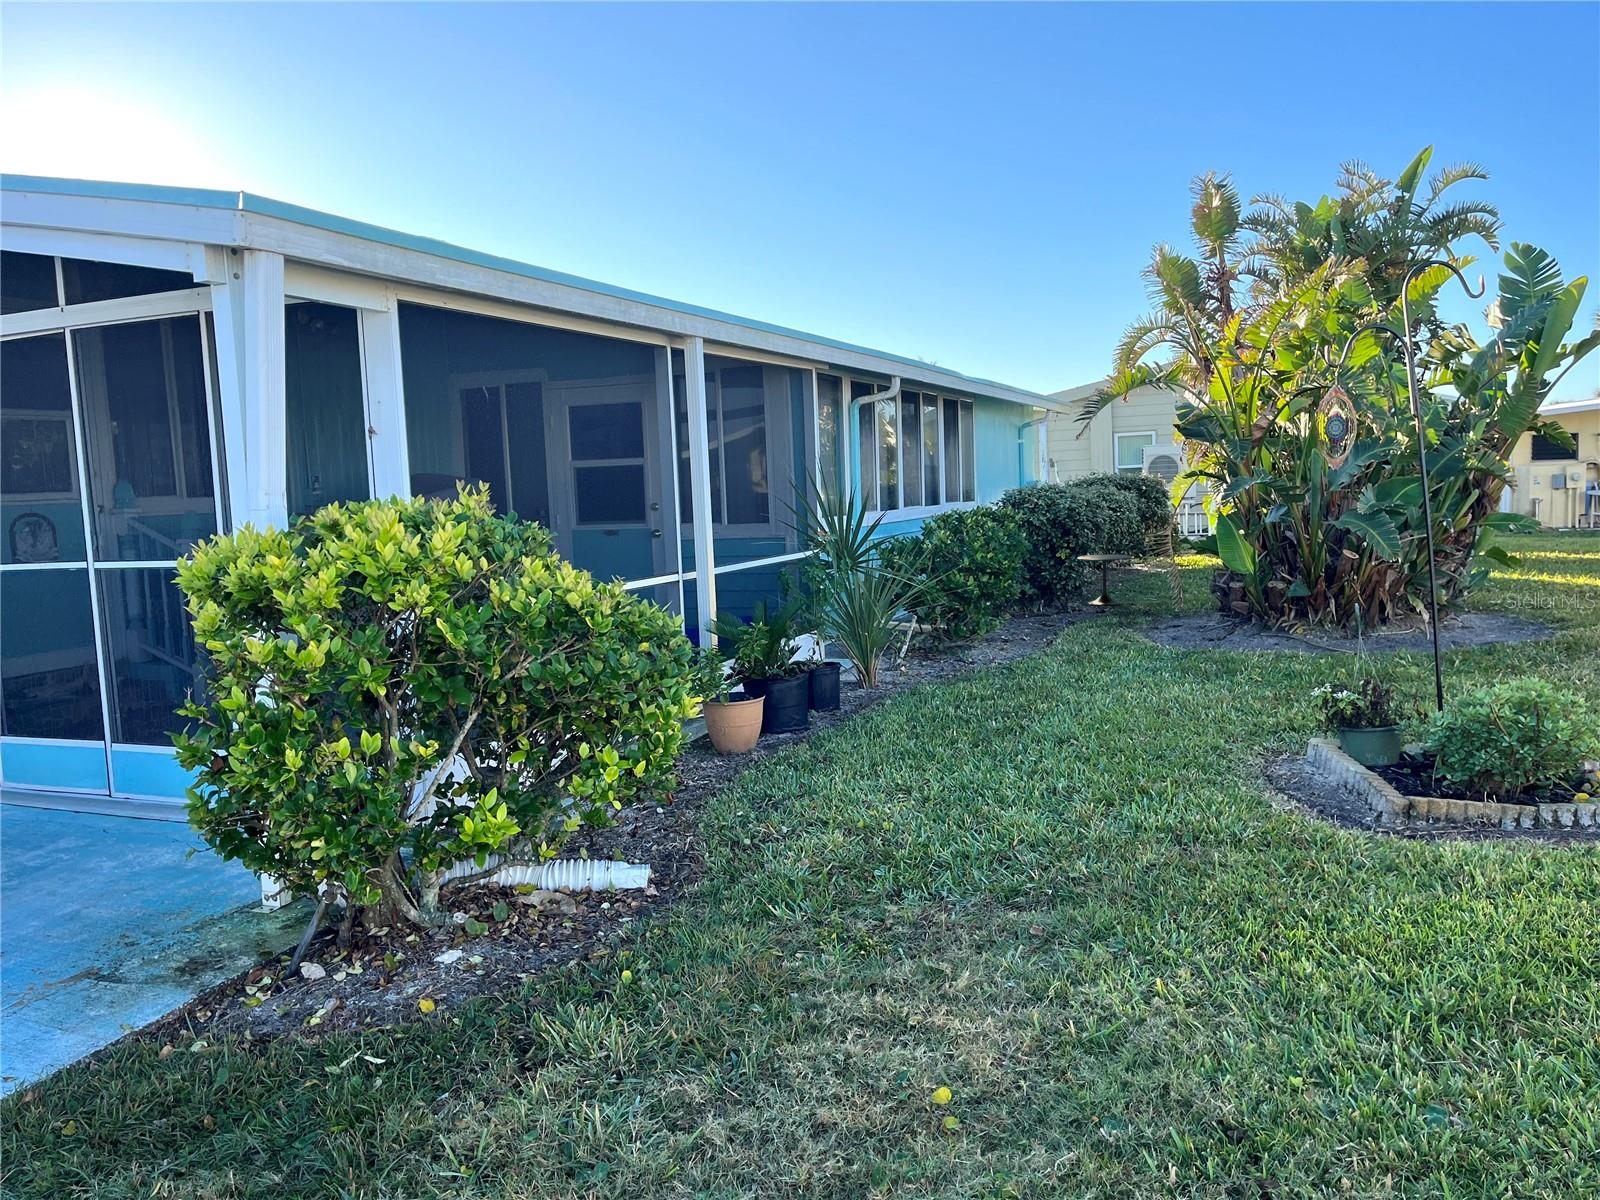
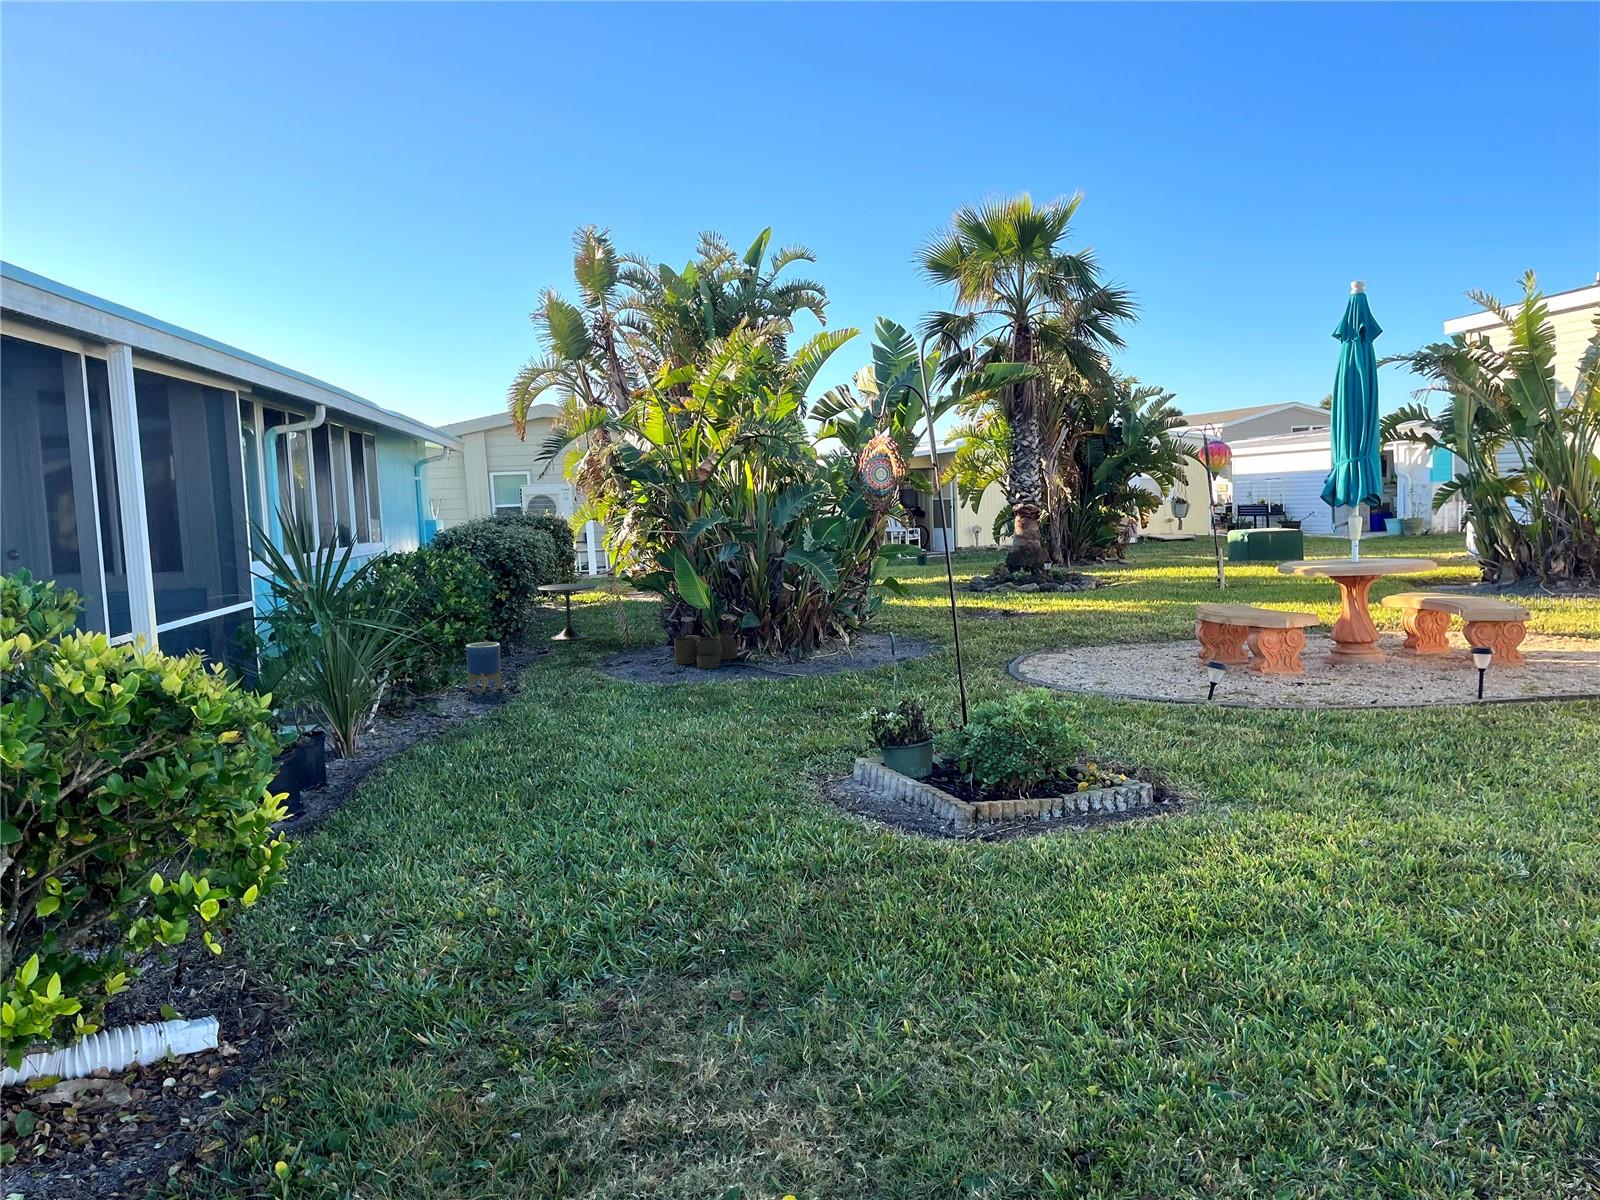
planter: none [989,602,1018,645] -> present [466,642,502,692]
woven basket: none [1187,604,1254,638] -> present [674,633,737,669]

